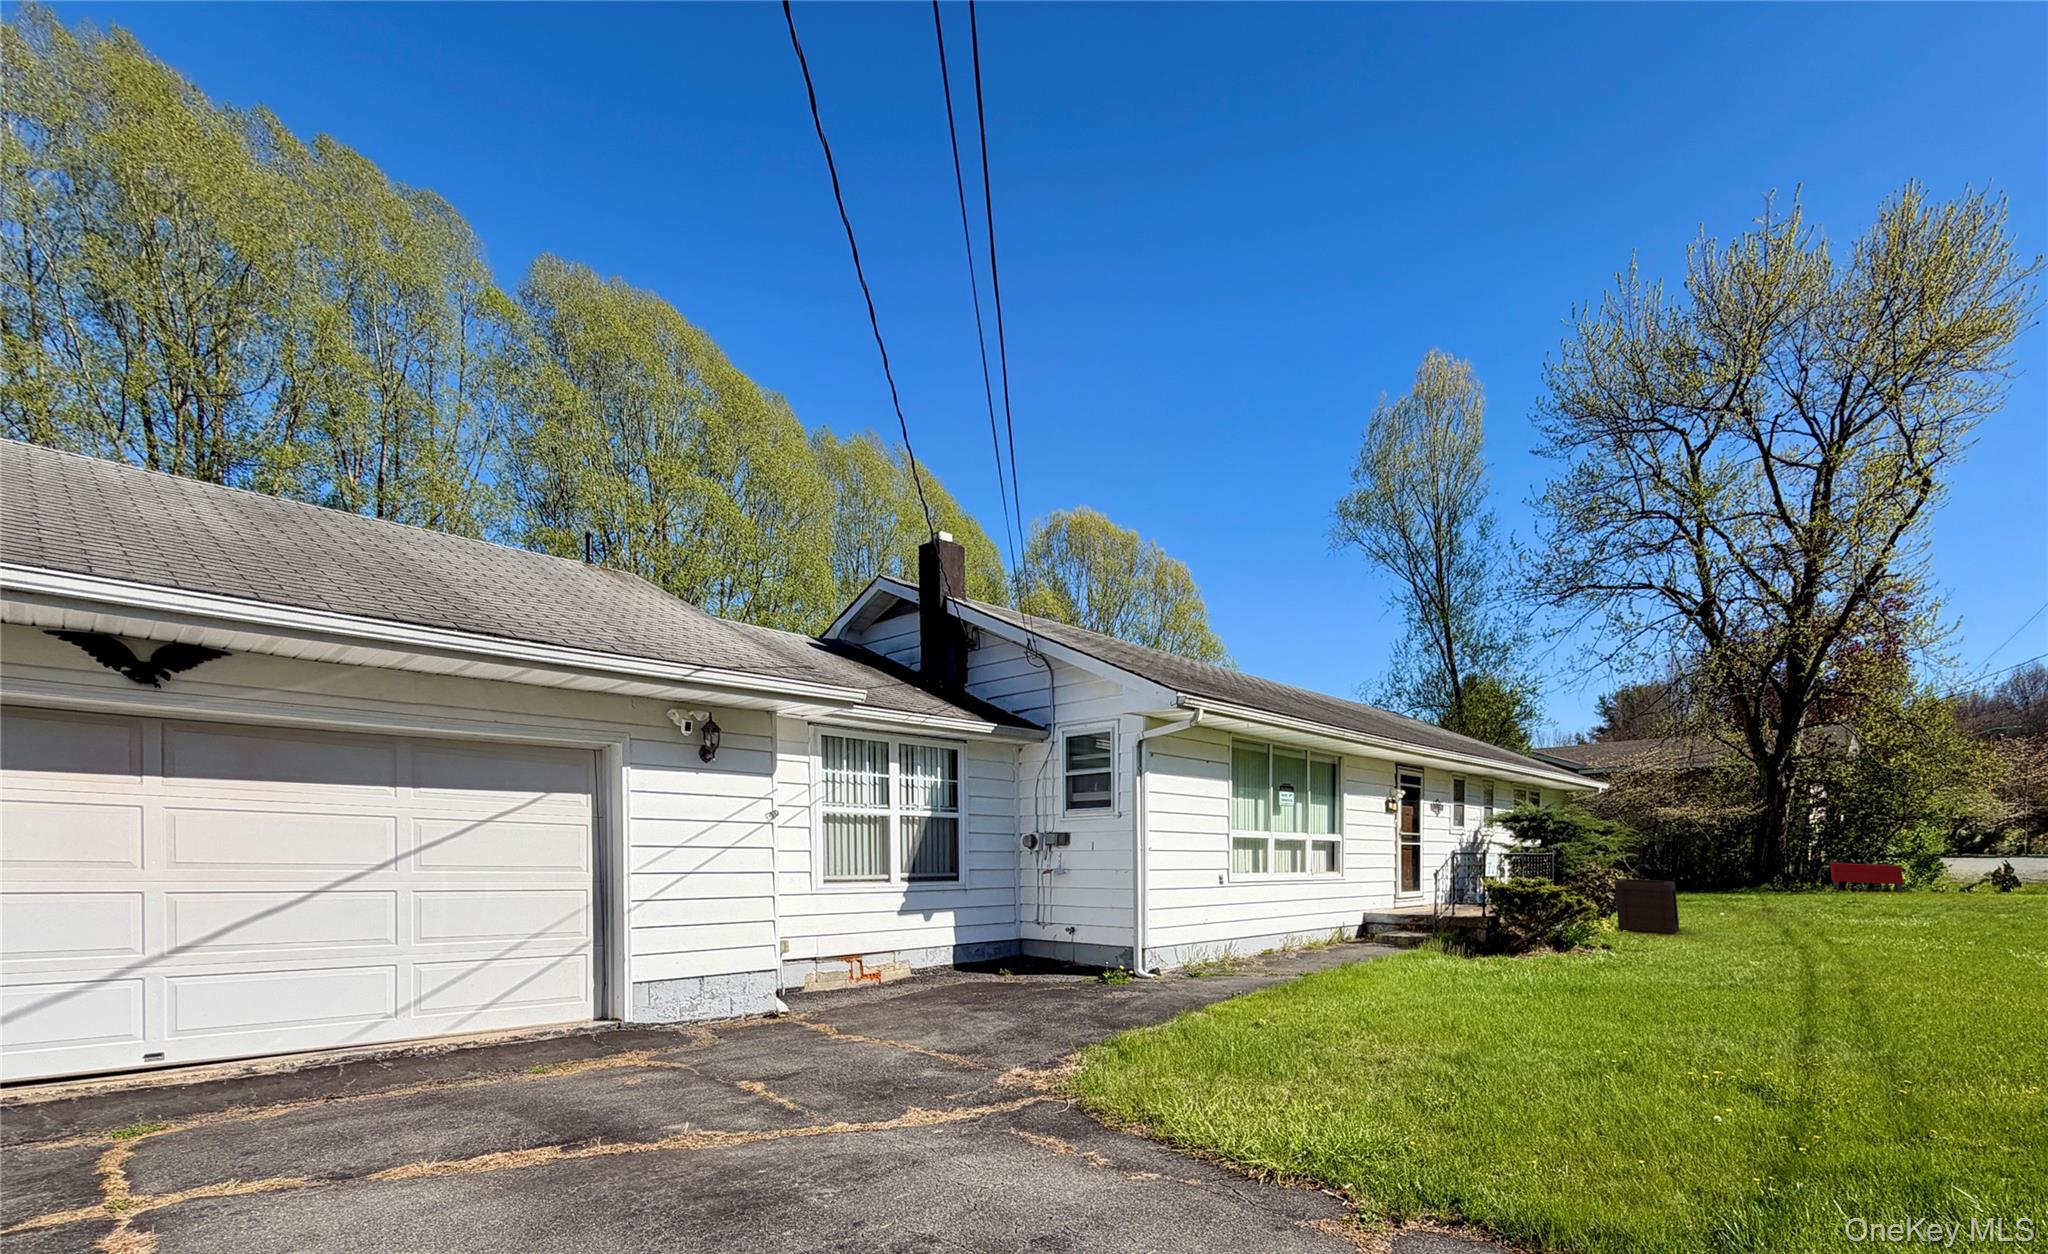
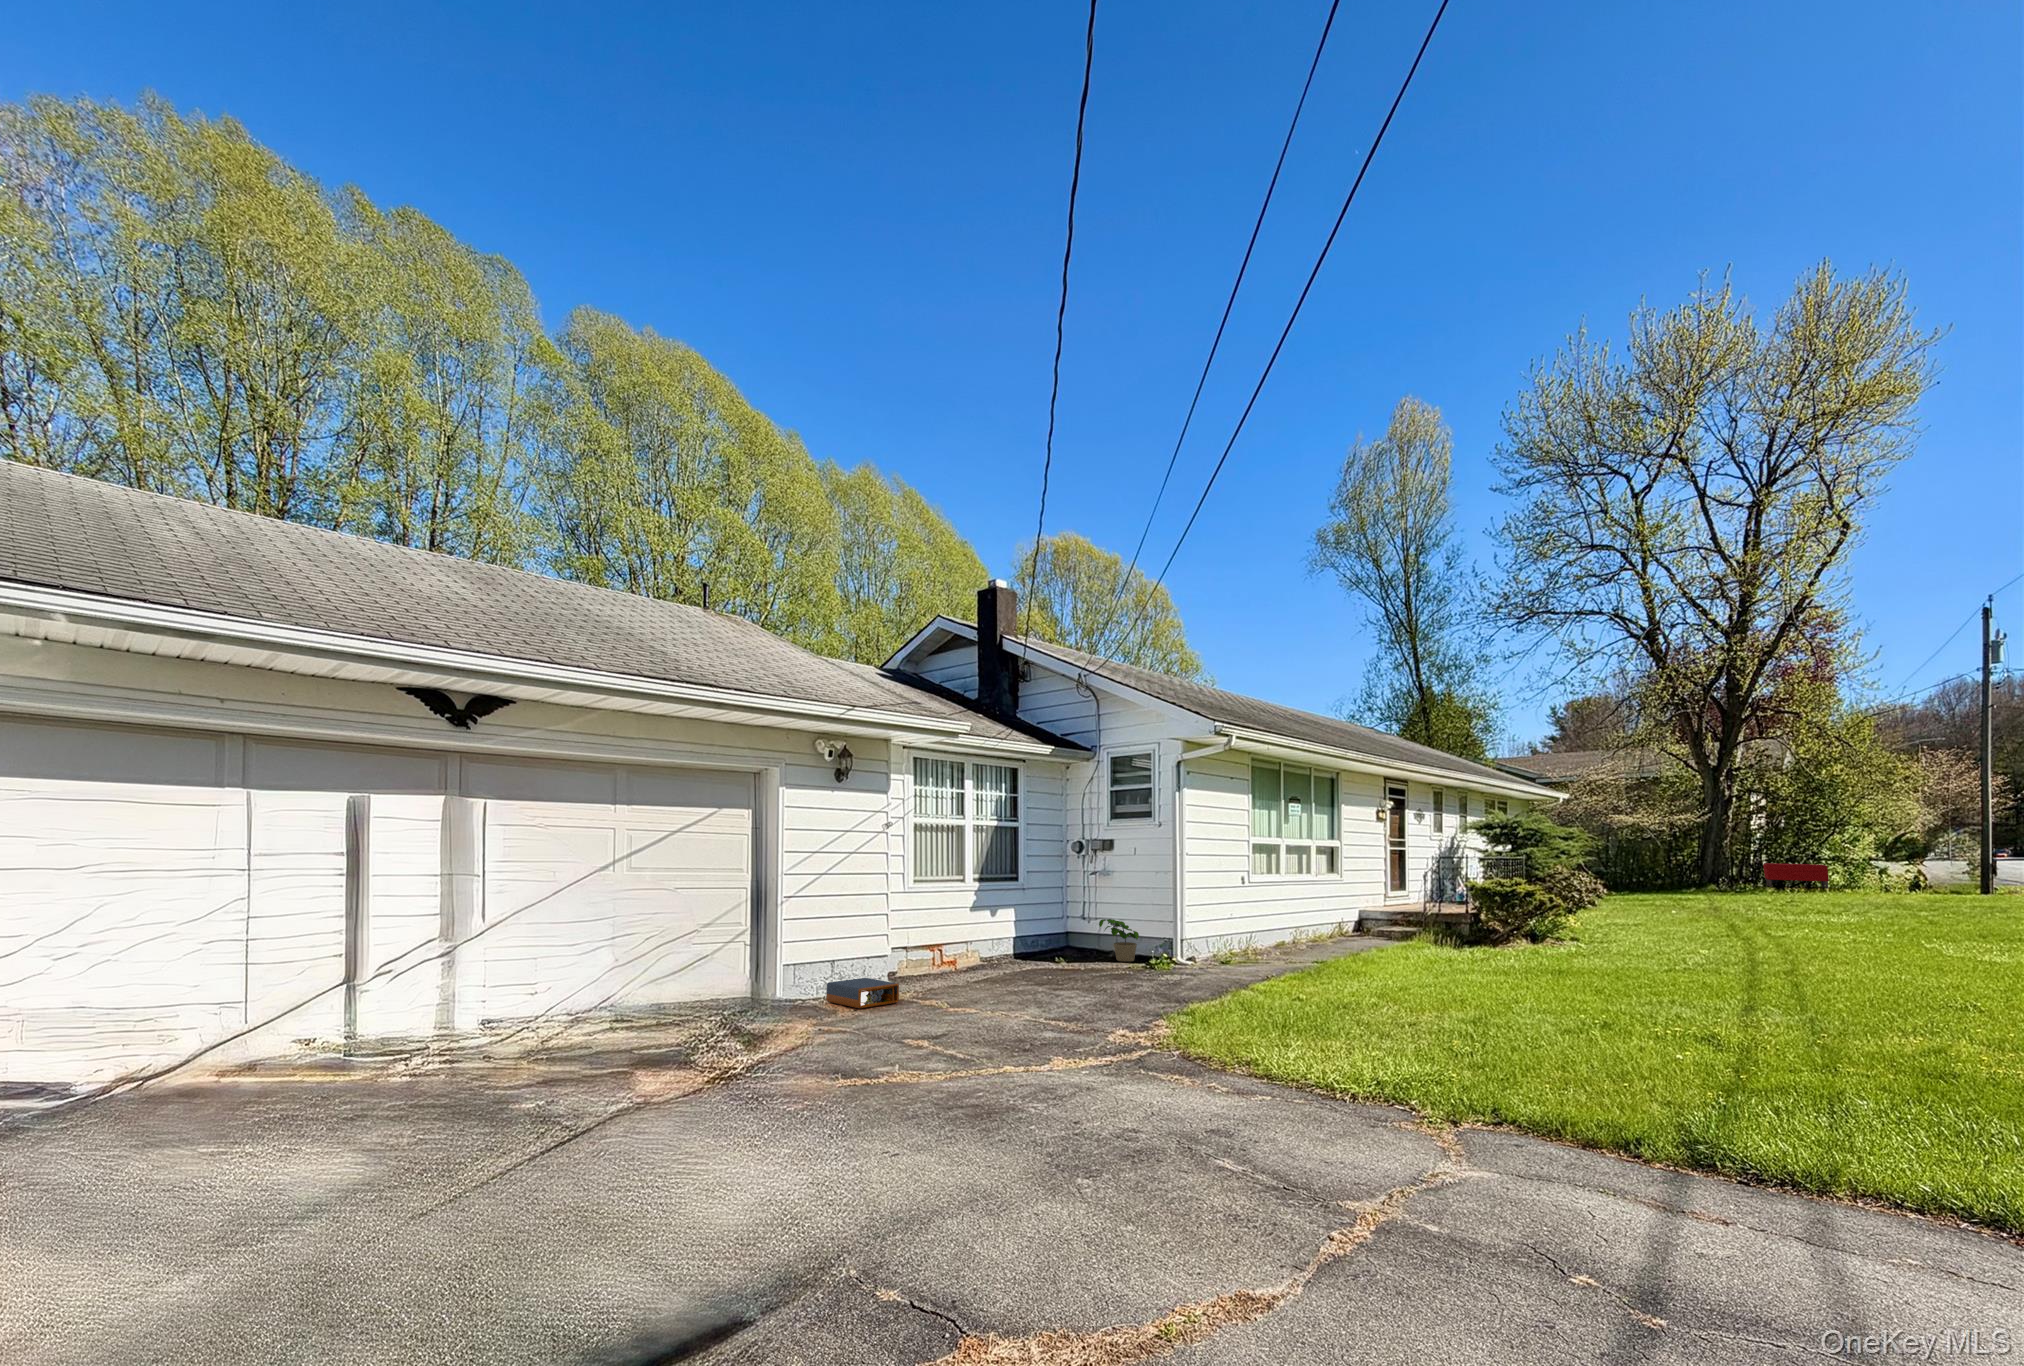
wooden crate: present [1615,879,1679,935] -> none [1580,877,1635,924]
potted plant: none [1047,924,1094,974] -> present [1099,919,1139,961]
storage box: none [688,996,775,1036] -> present [826,978,899,1009]

